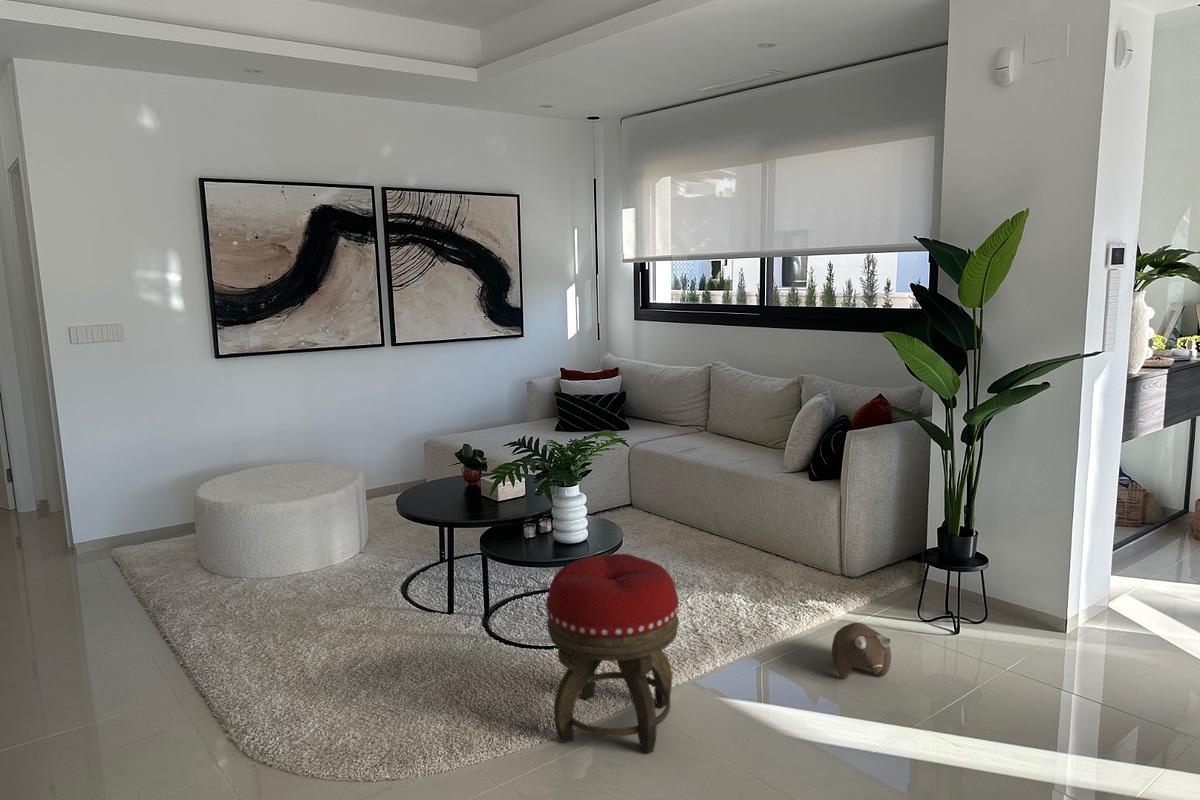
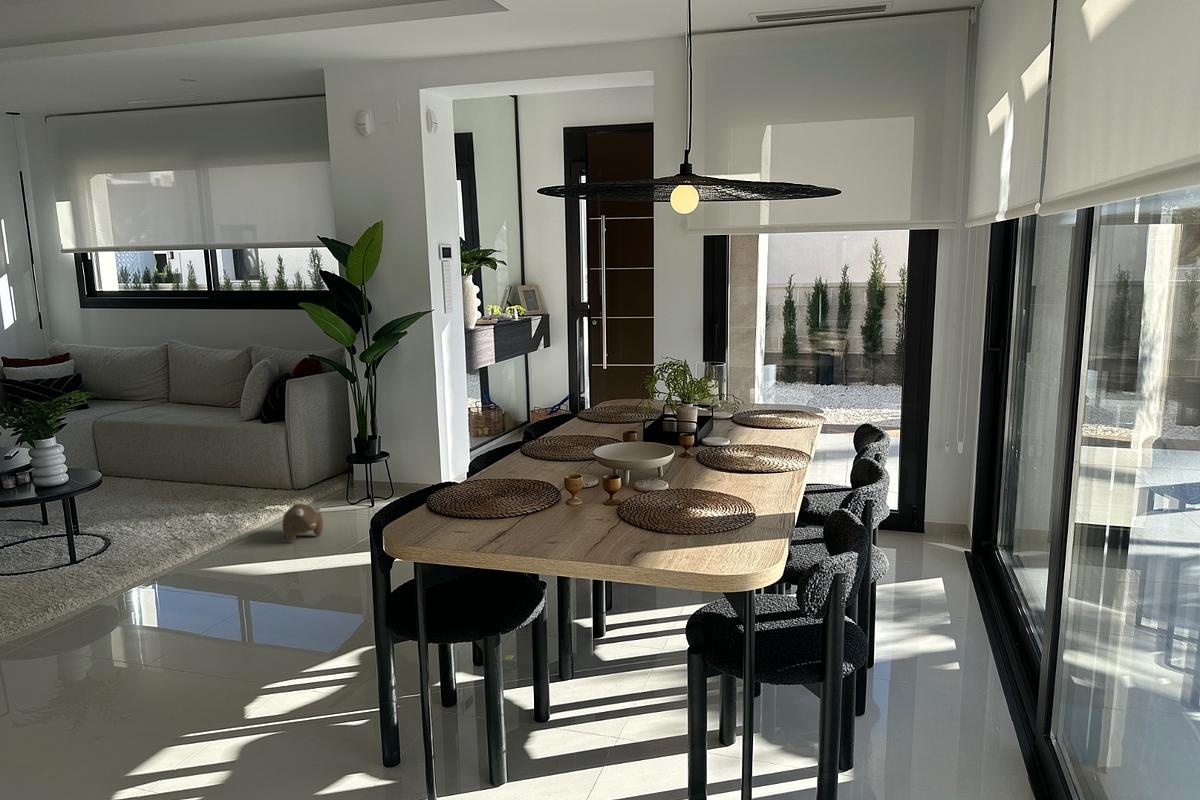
footstool: present [546,554,679,753] -> none [46,472,161,615]

